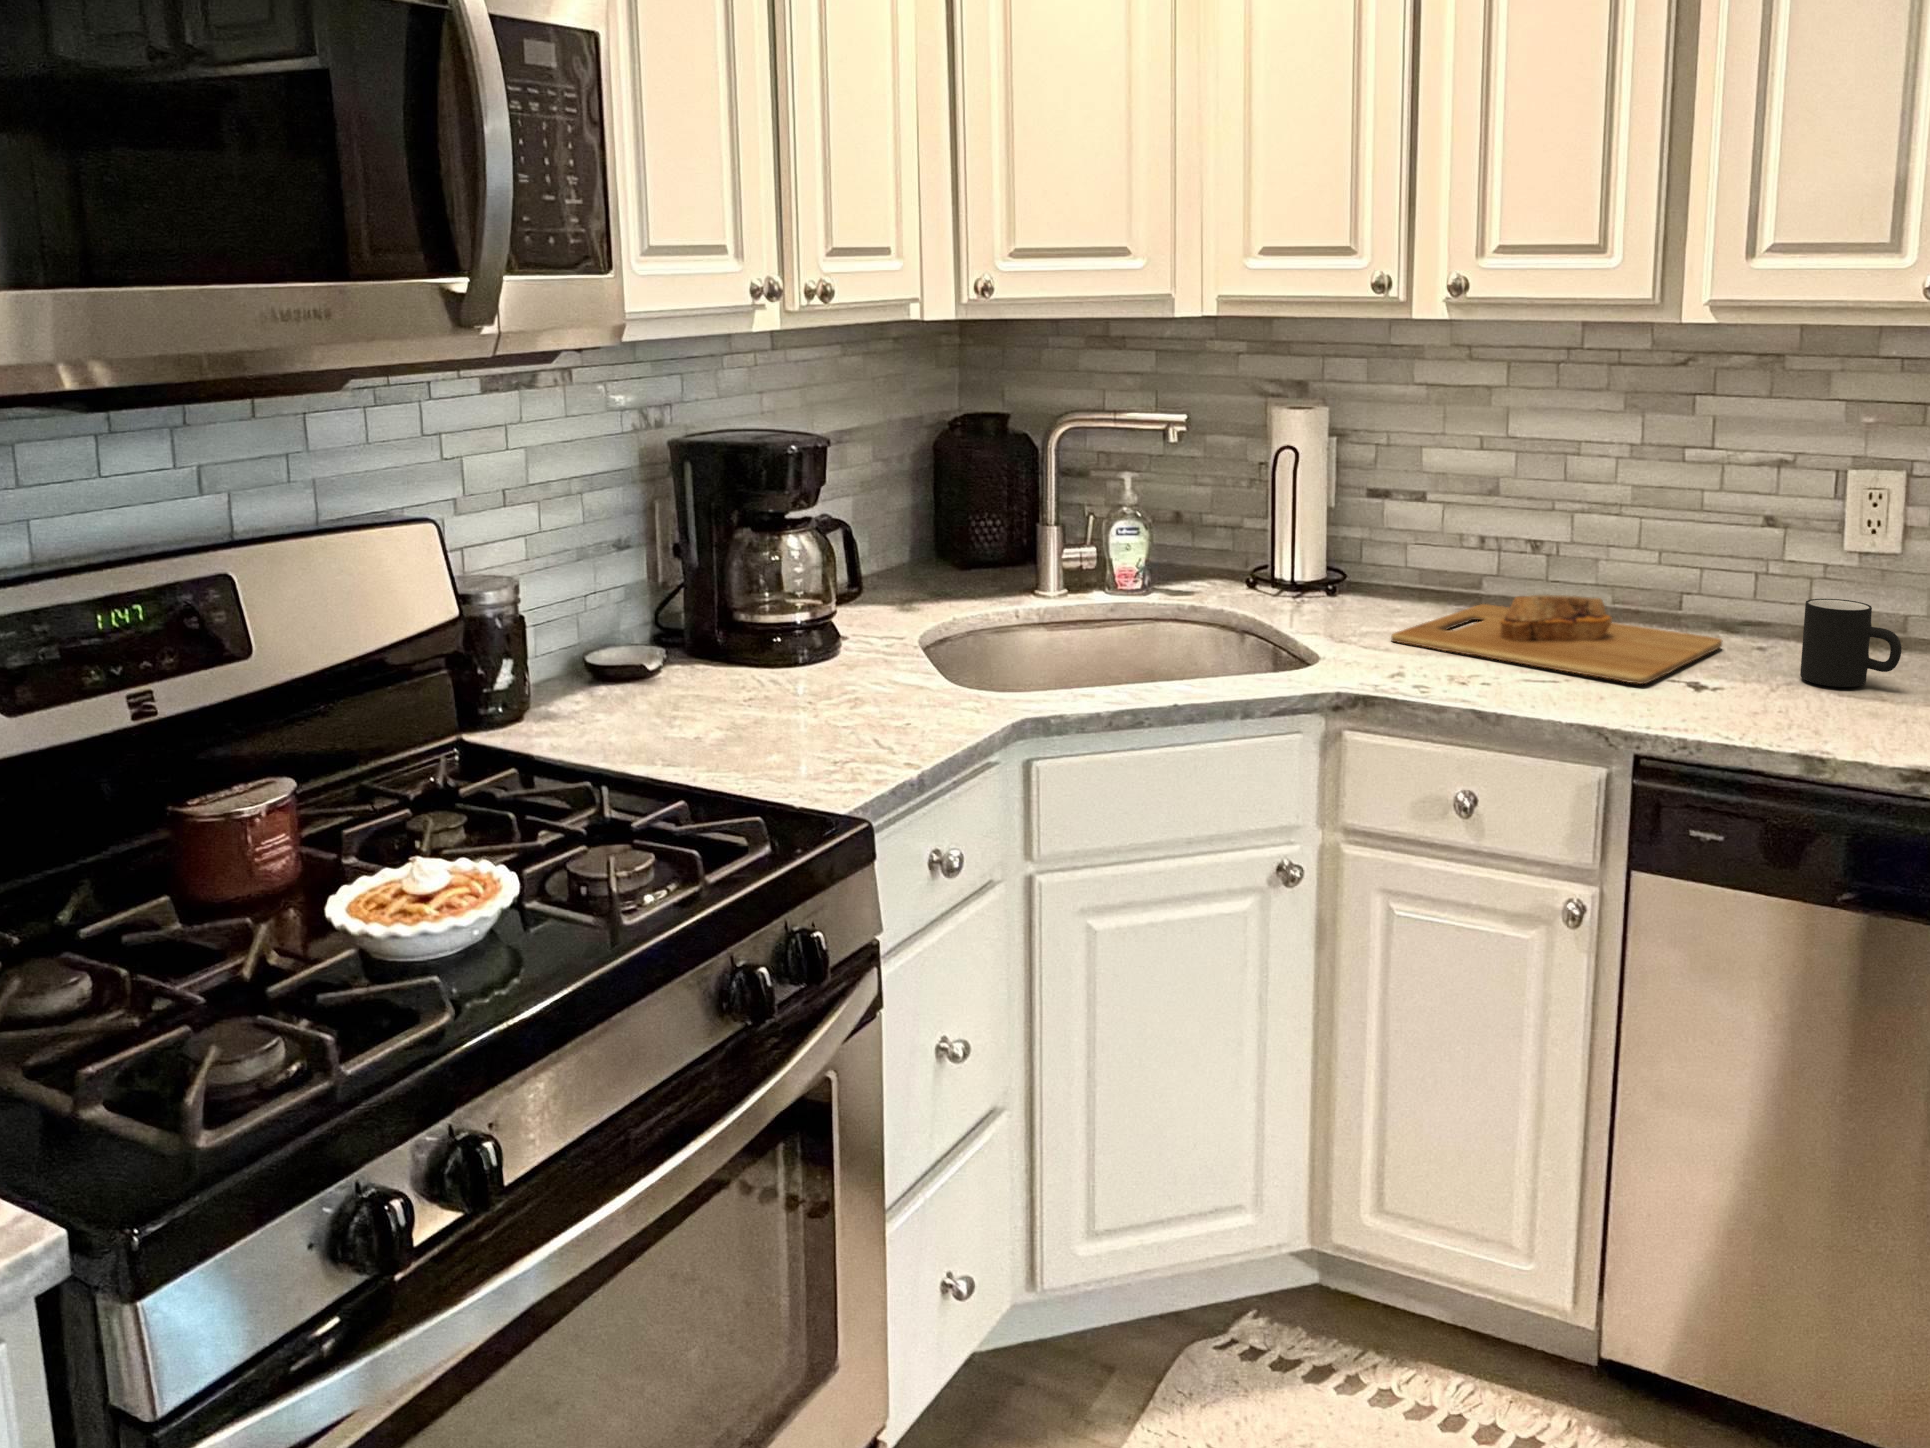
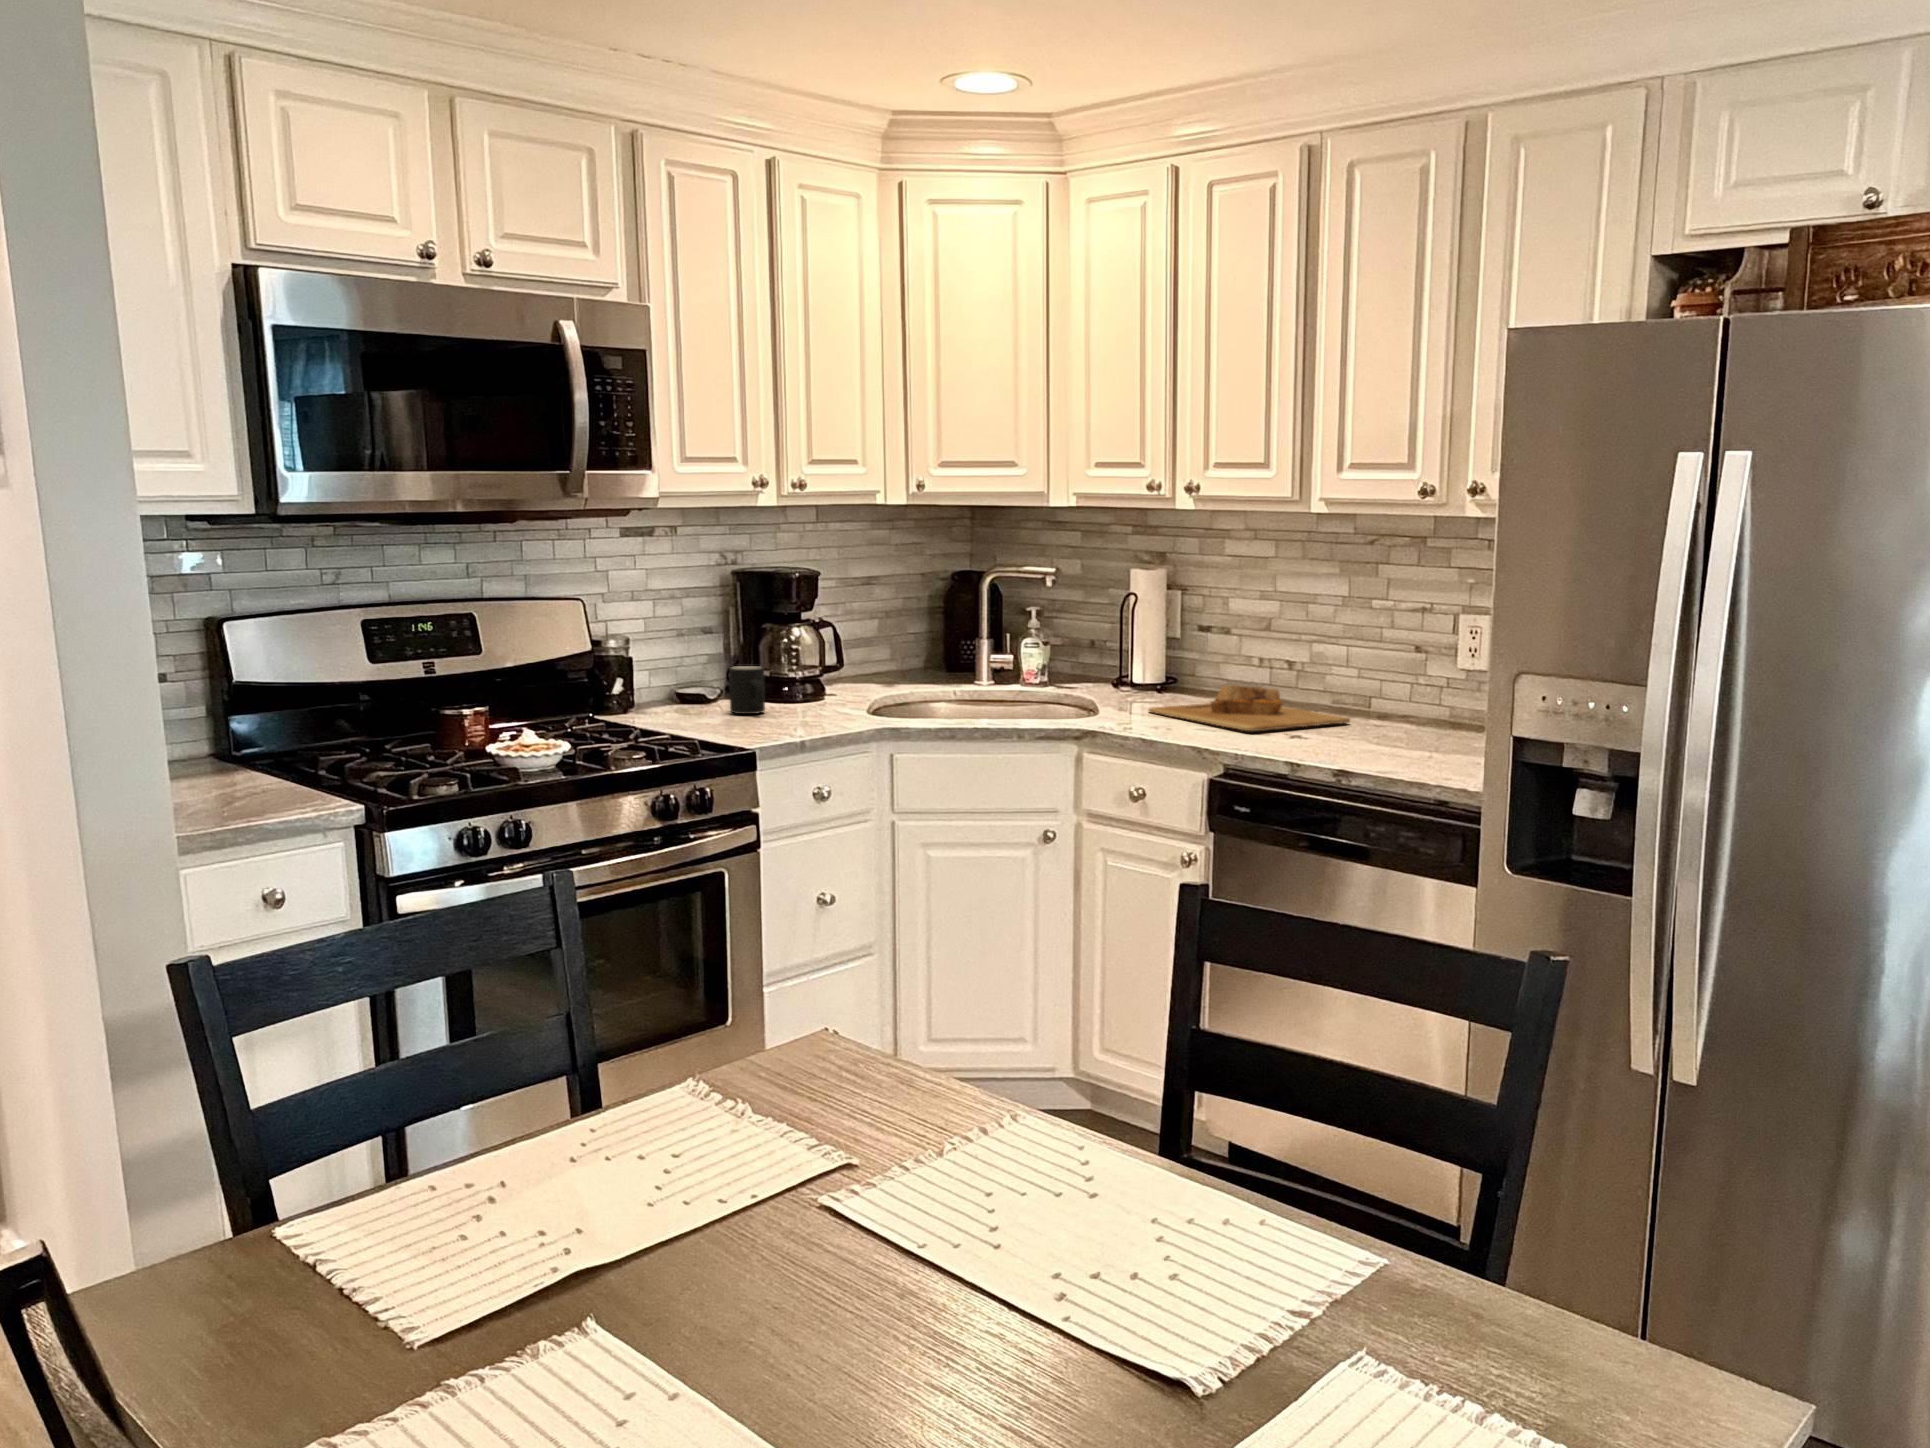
mug: present [1800,599,1901,687] -> present [729,666,765,714]

